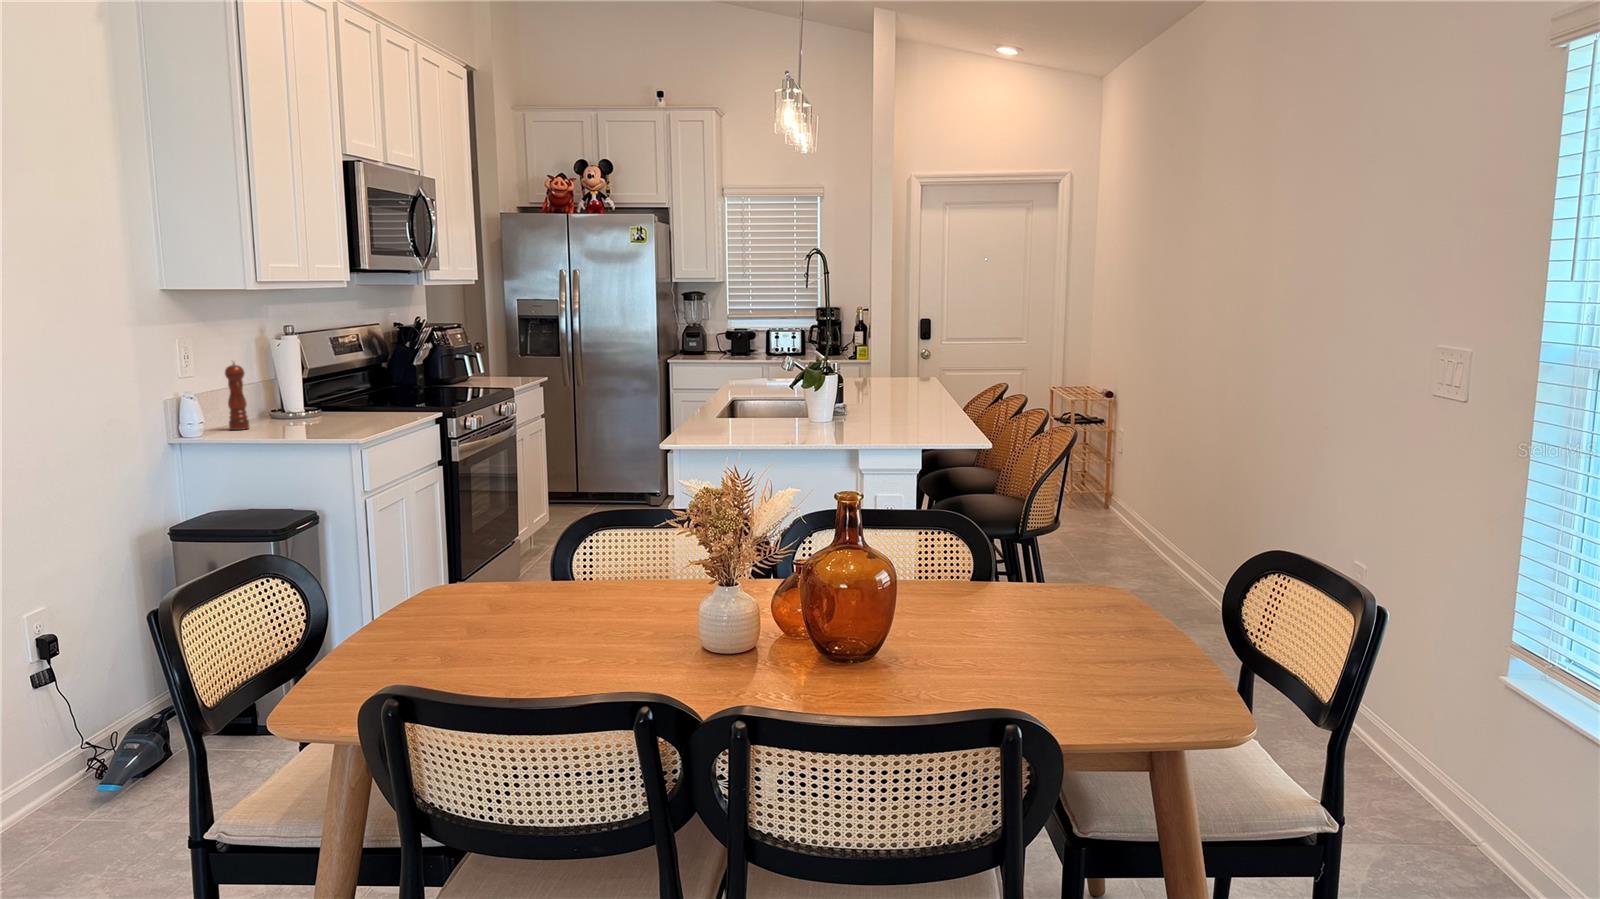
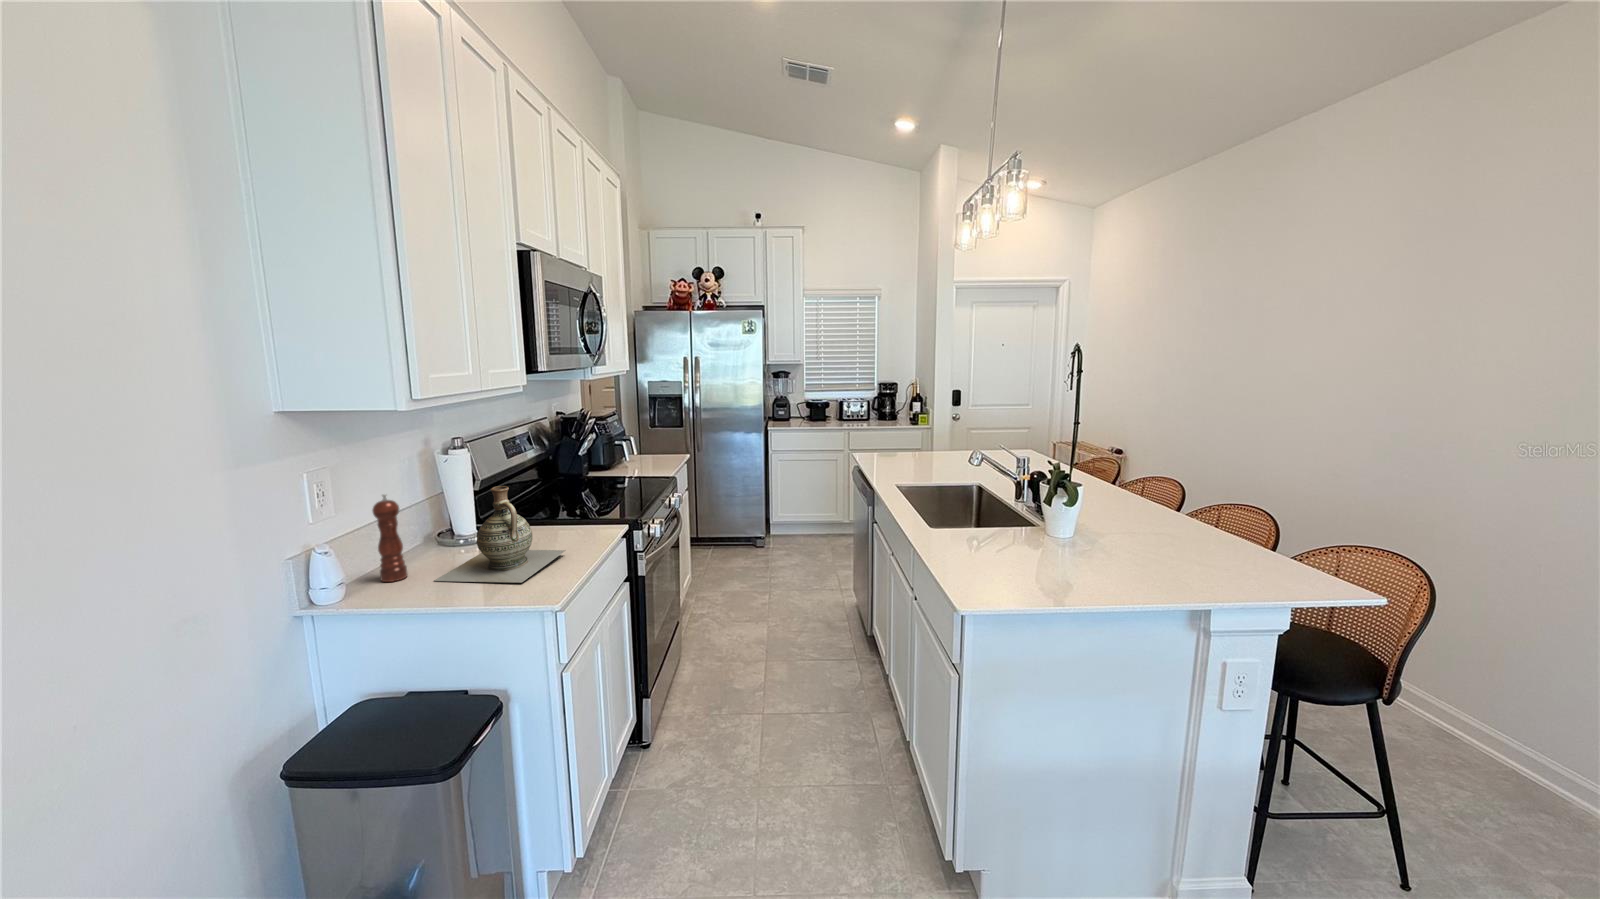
ceramic jug: none [270,358,378,430] -> present [434,486,565,583]

